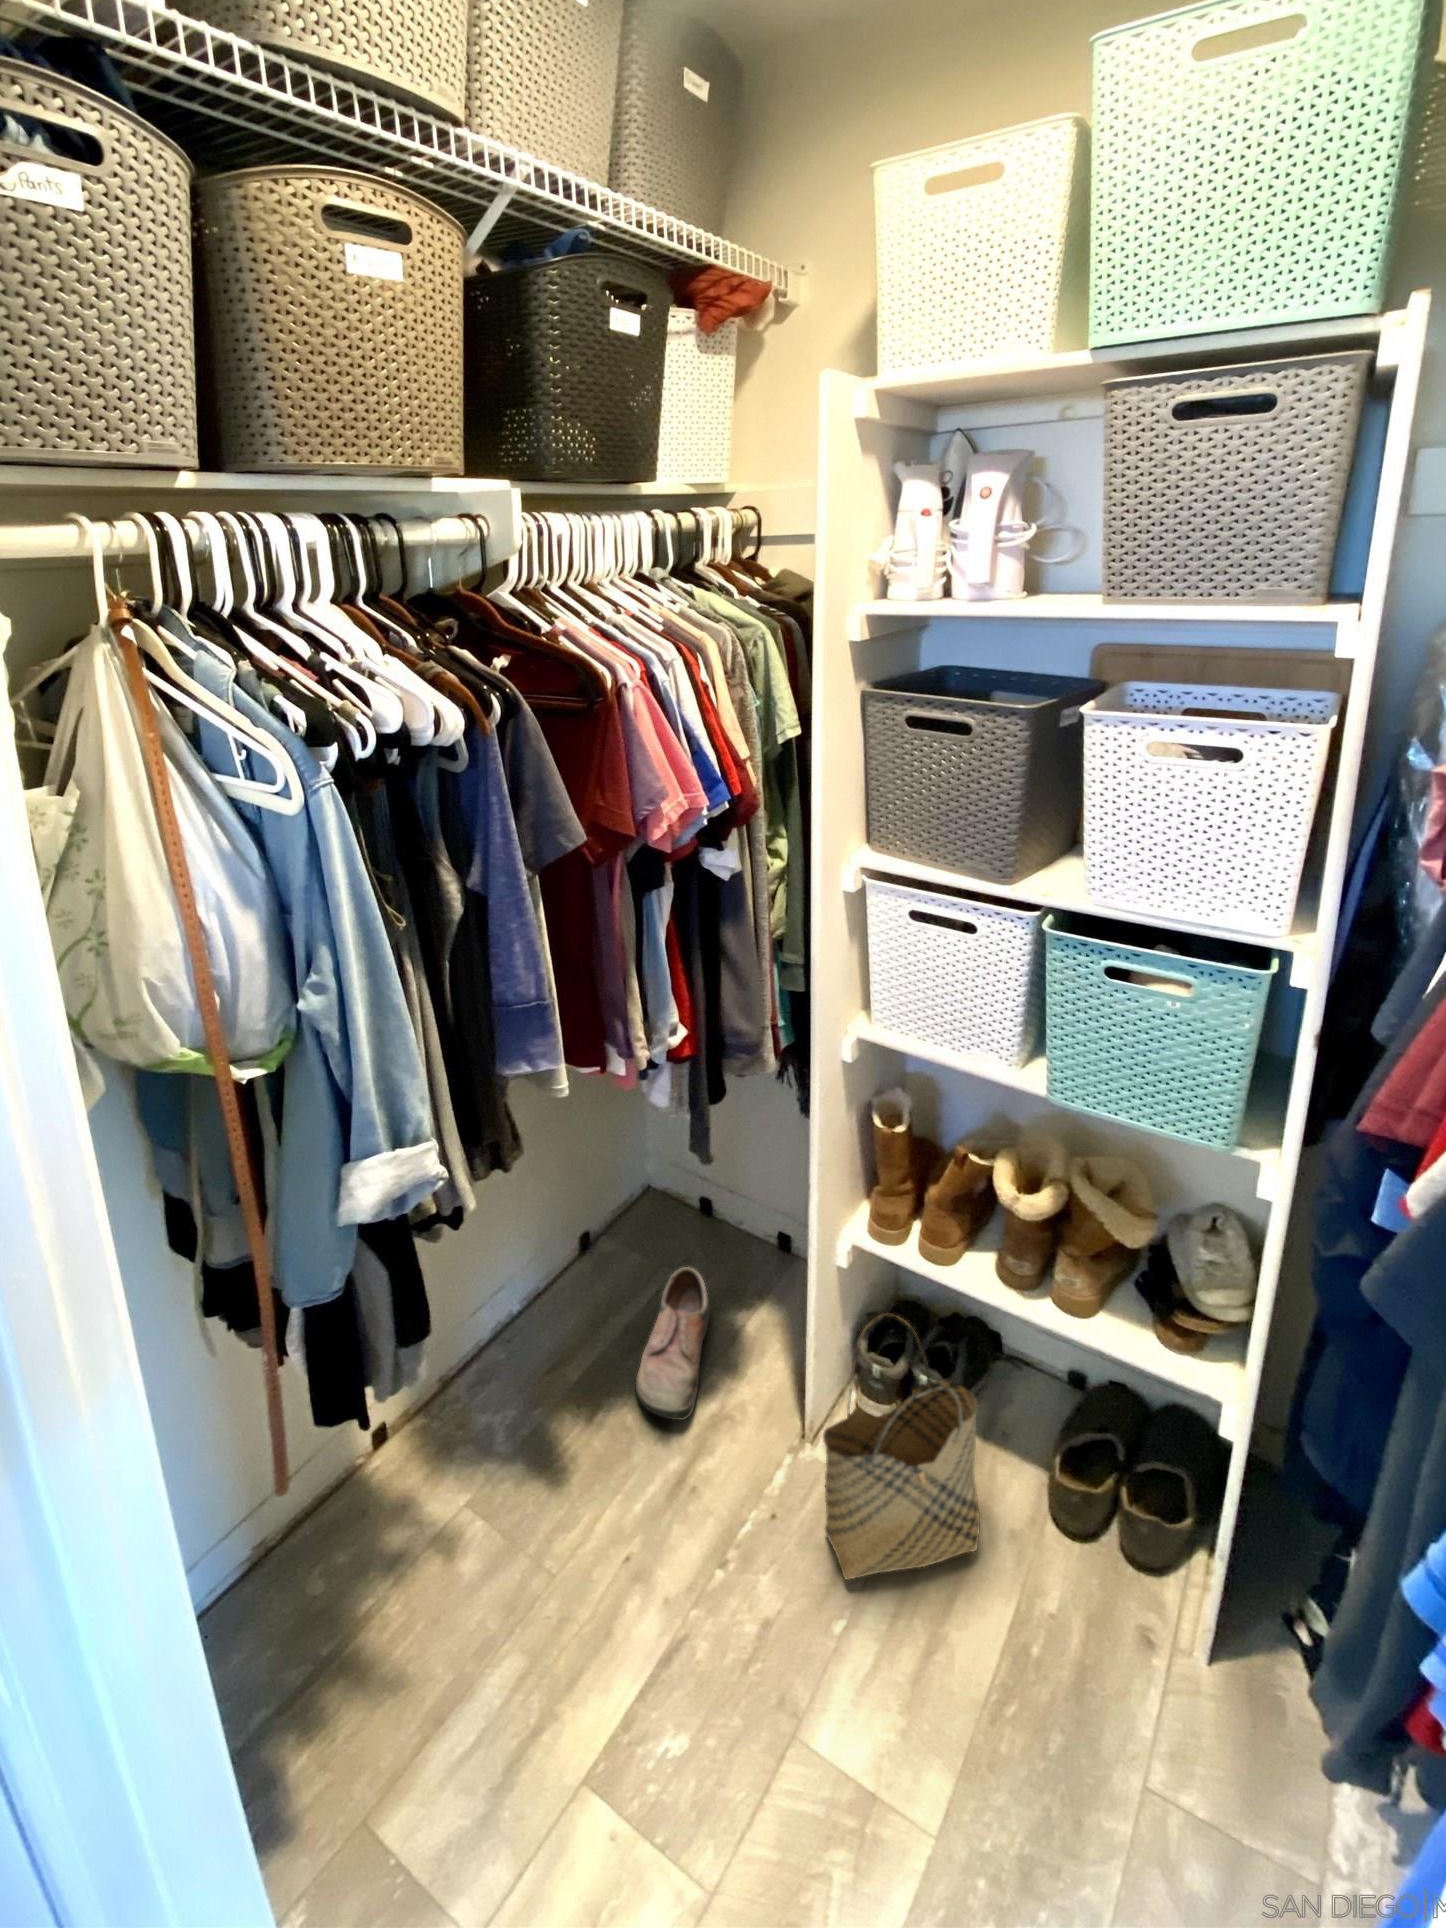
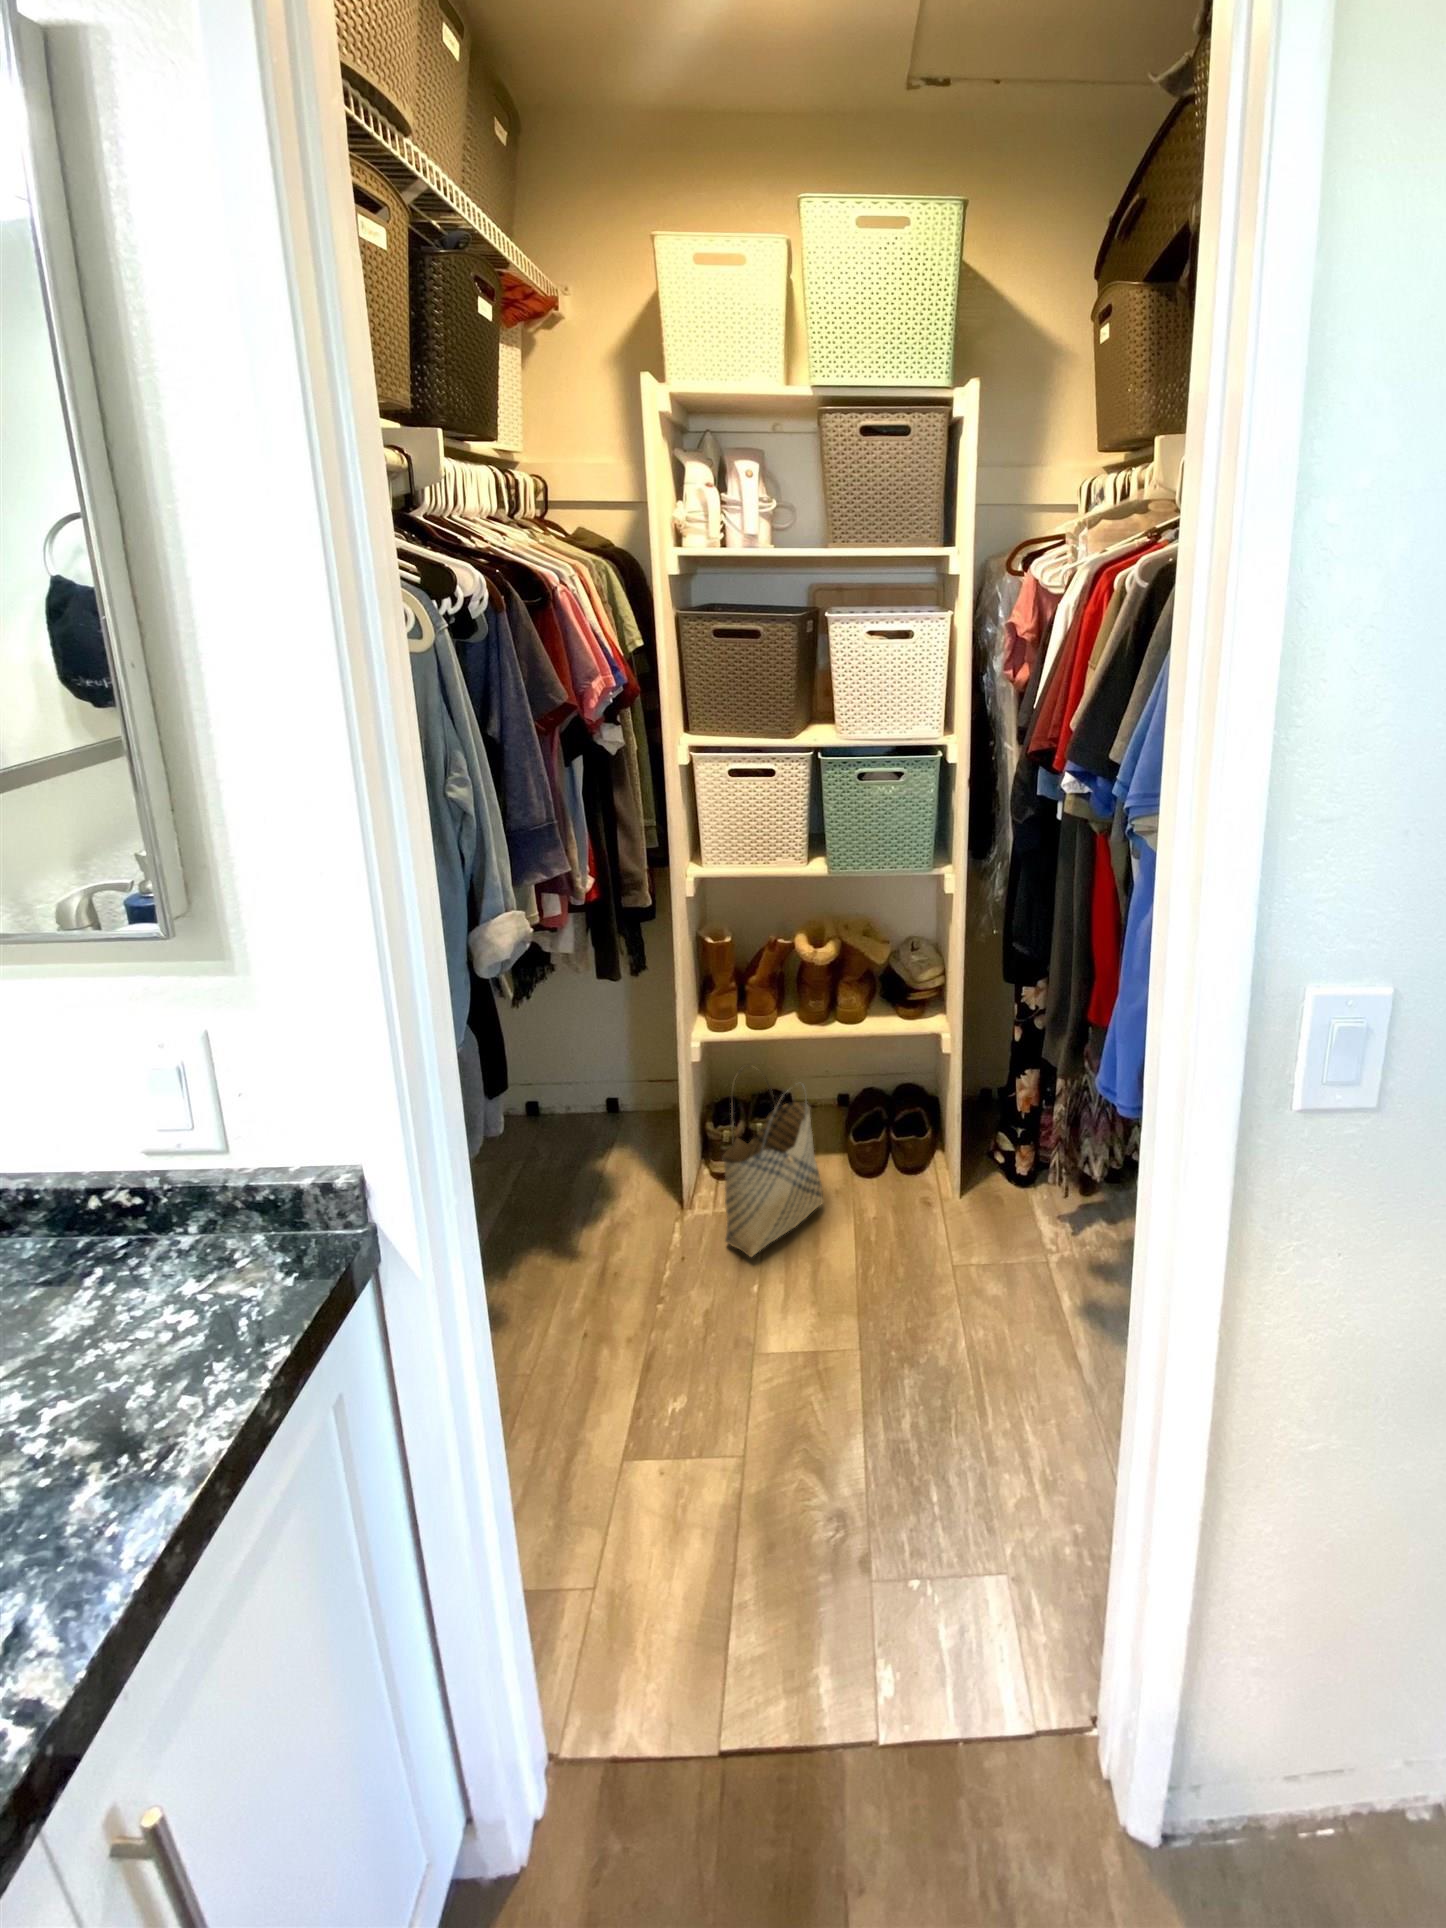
shoe: present [635,1267,710,1420] -> none [535,1135,595,1241]

